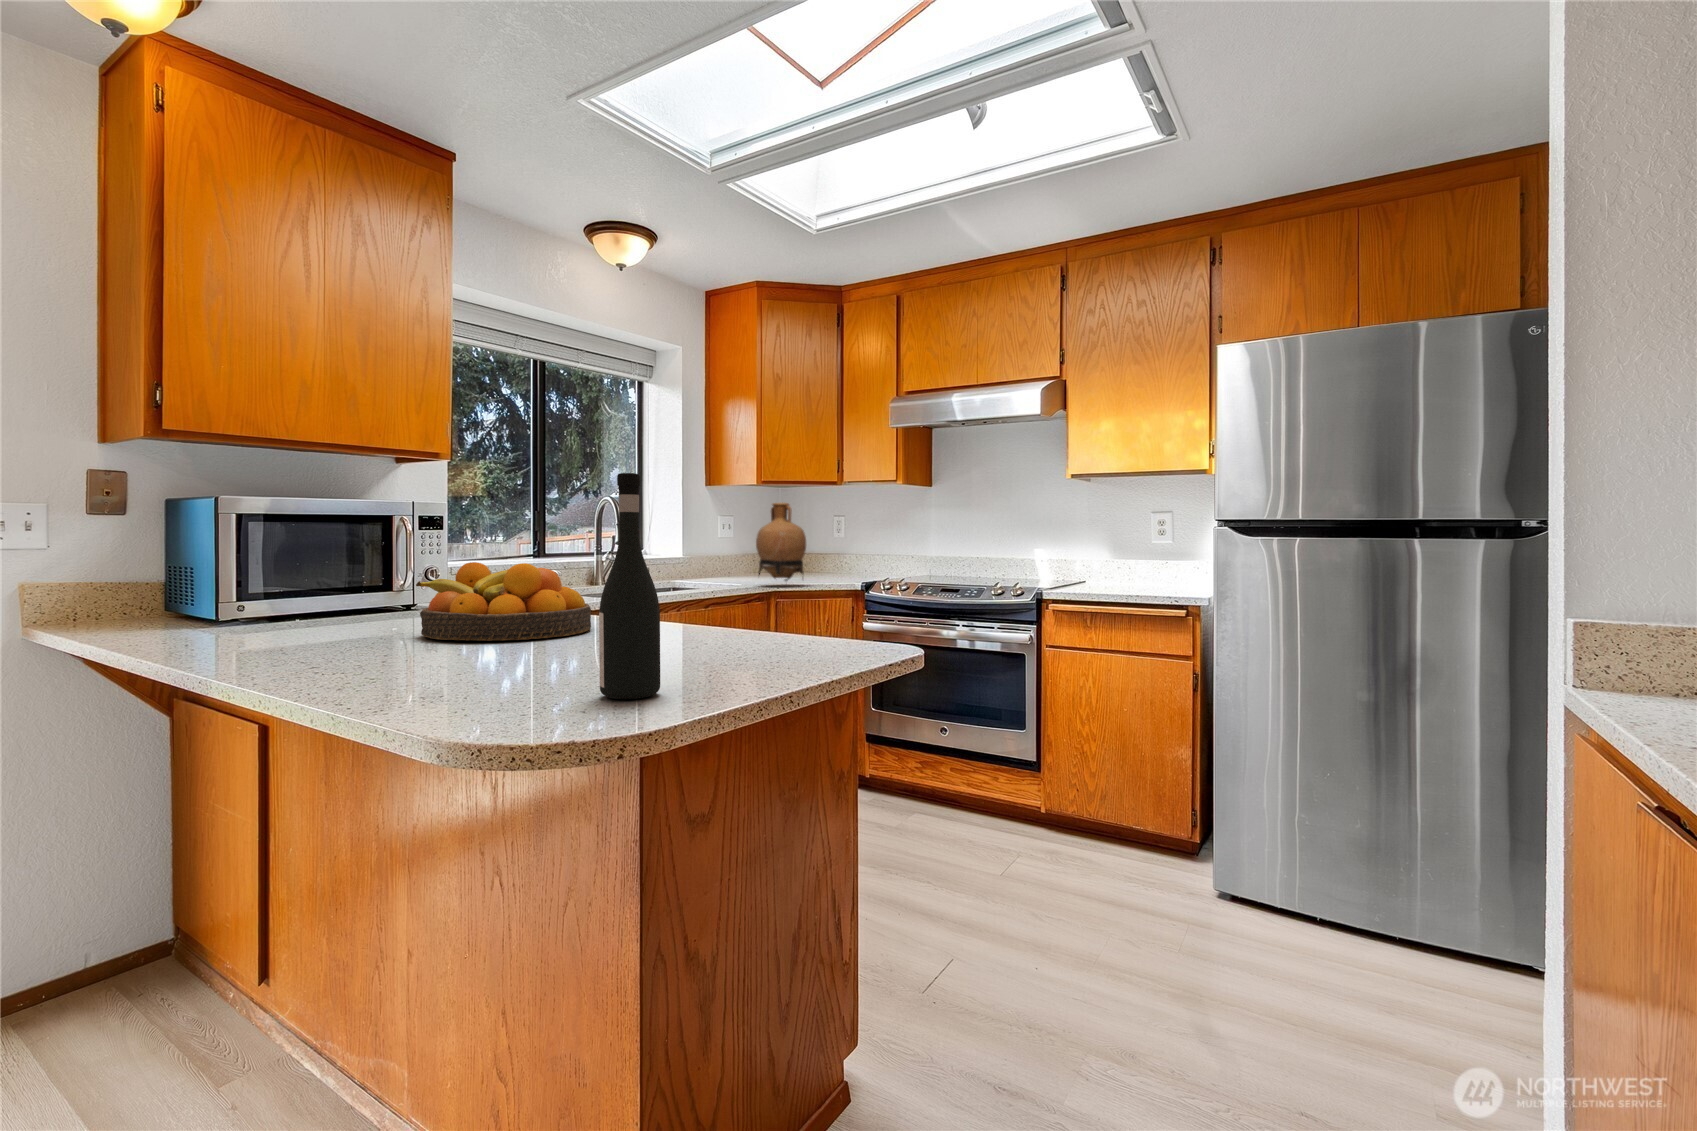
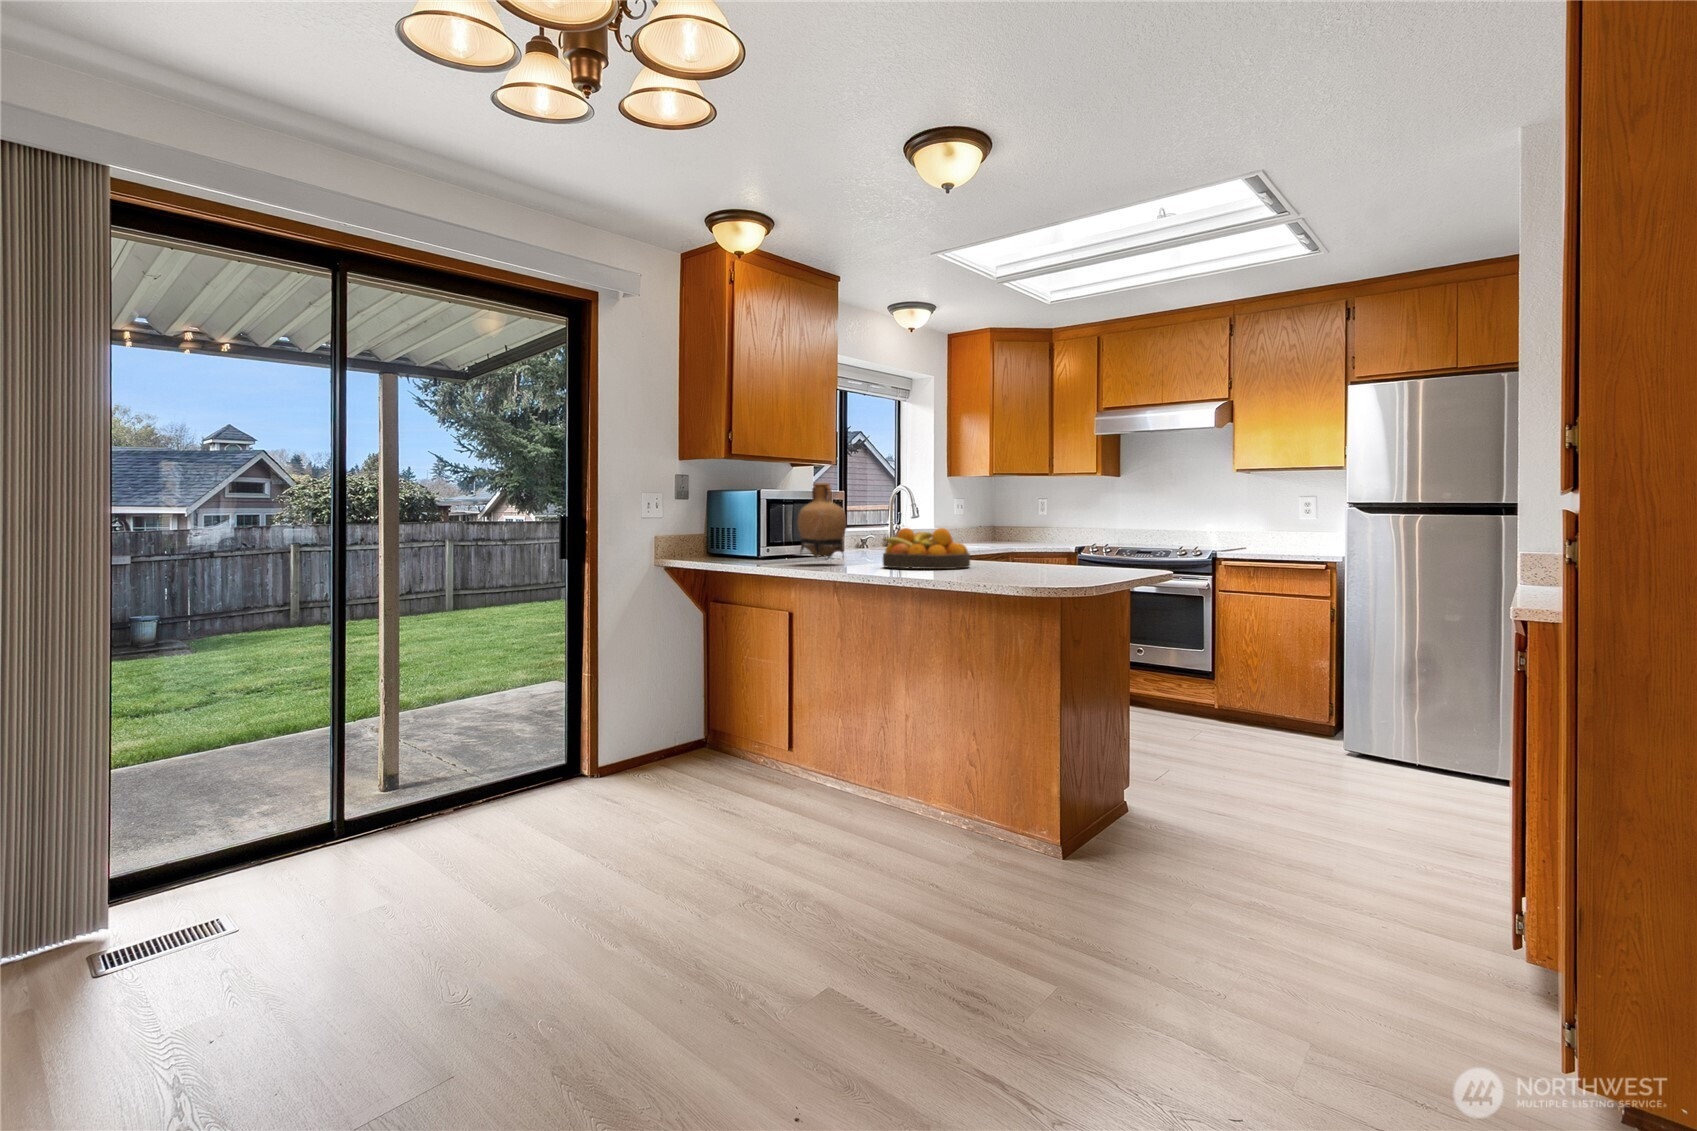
wine bottle: present [599,473,660,699] -> none [1057,483,1084,581]
vase: present [756,503,806,581] -> present [797,483,846,560]

